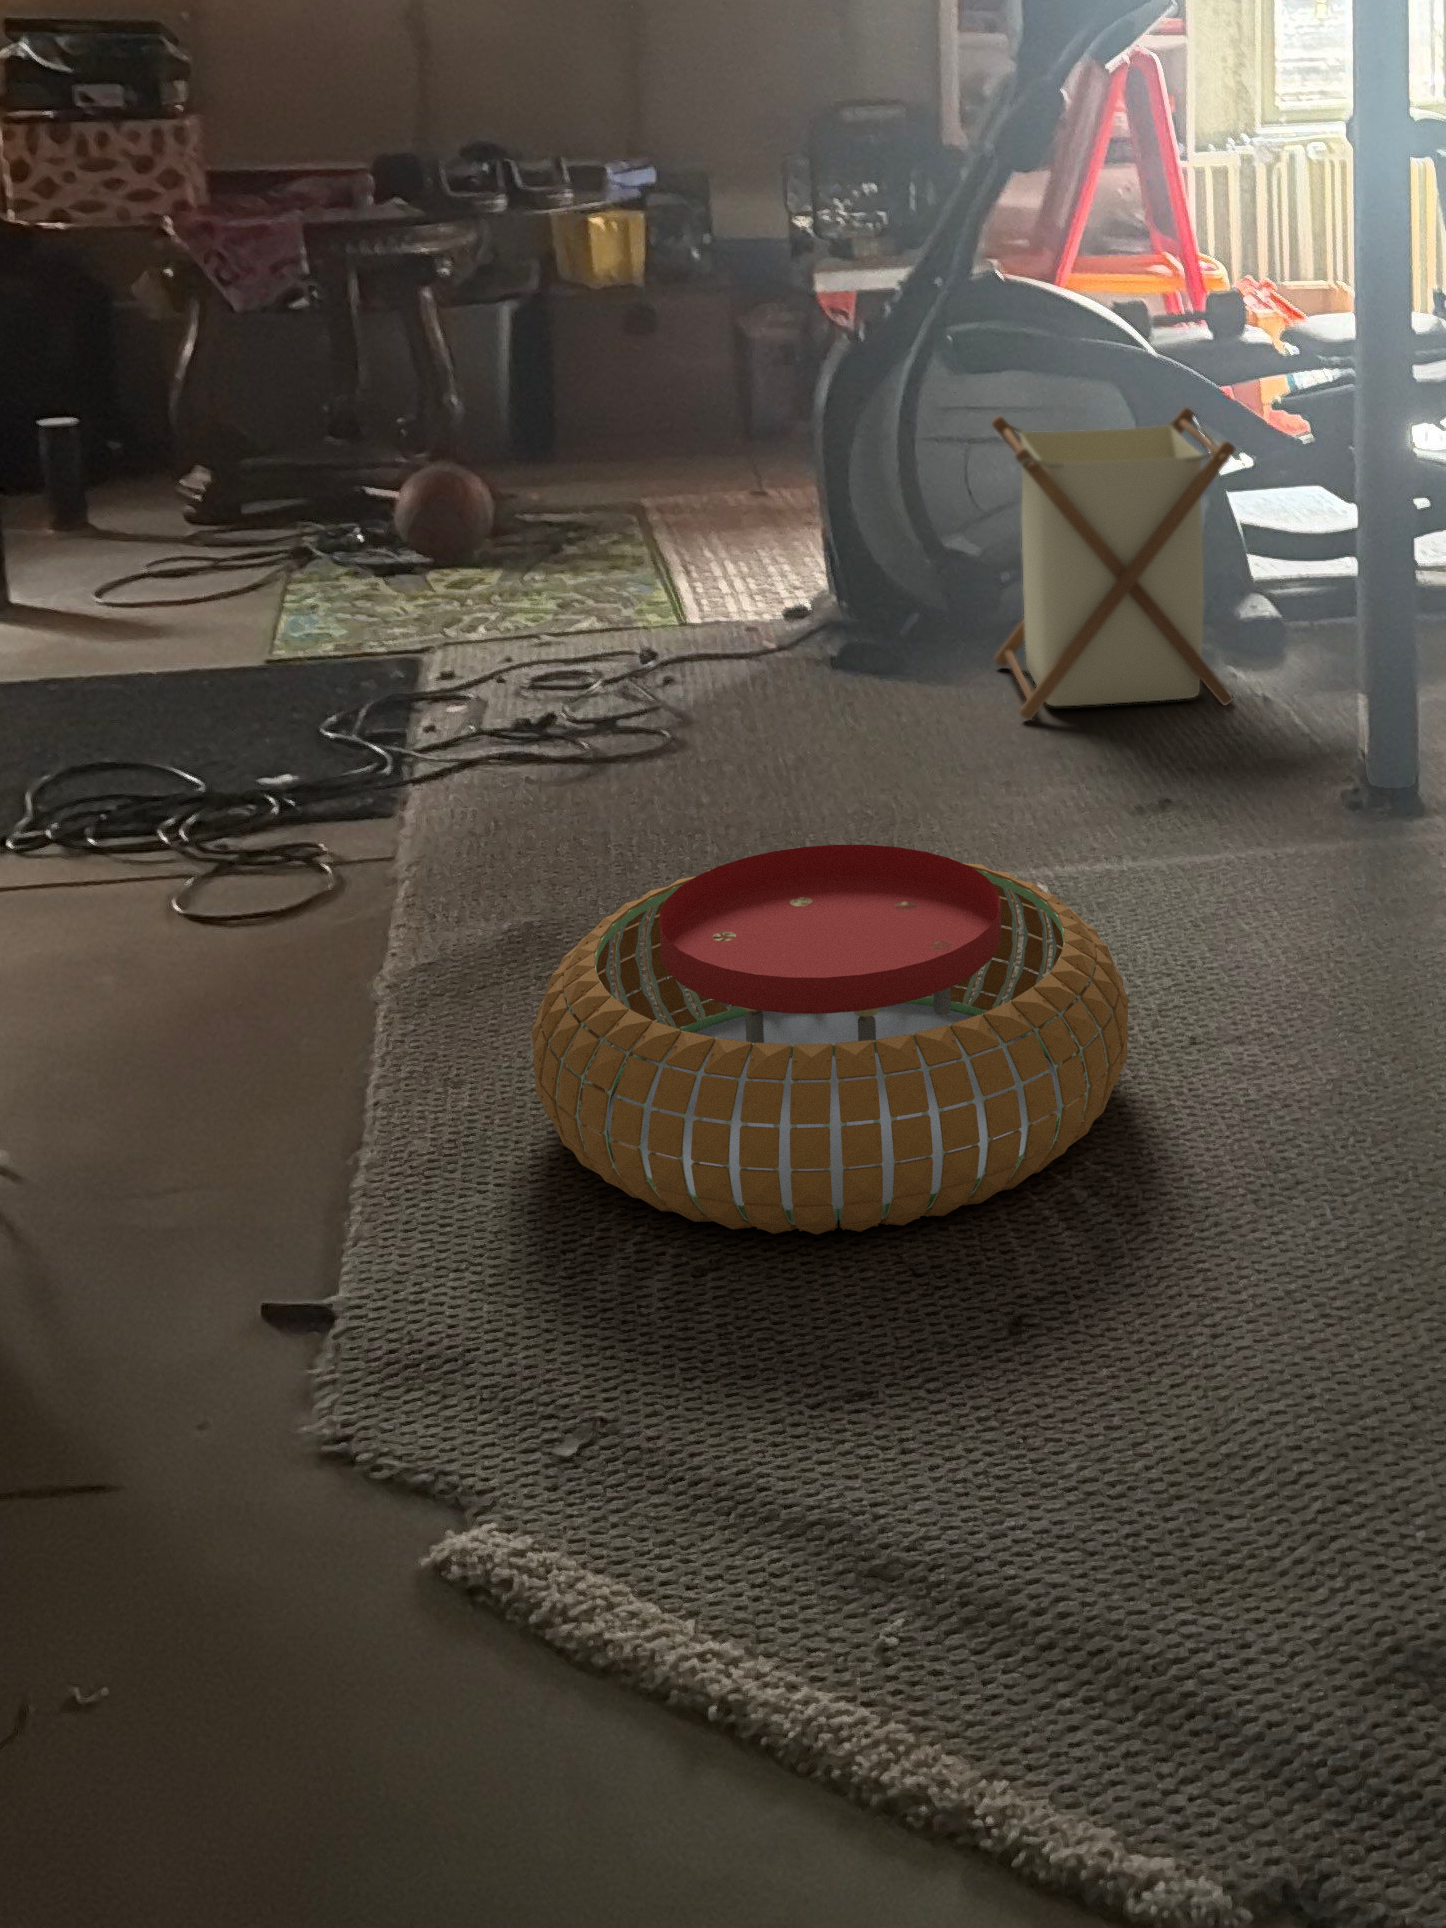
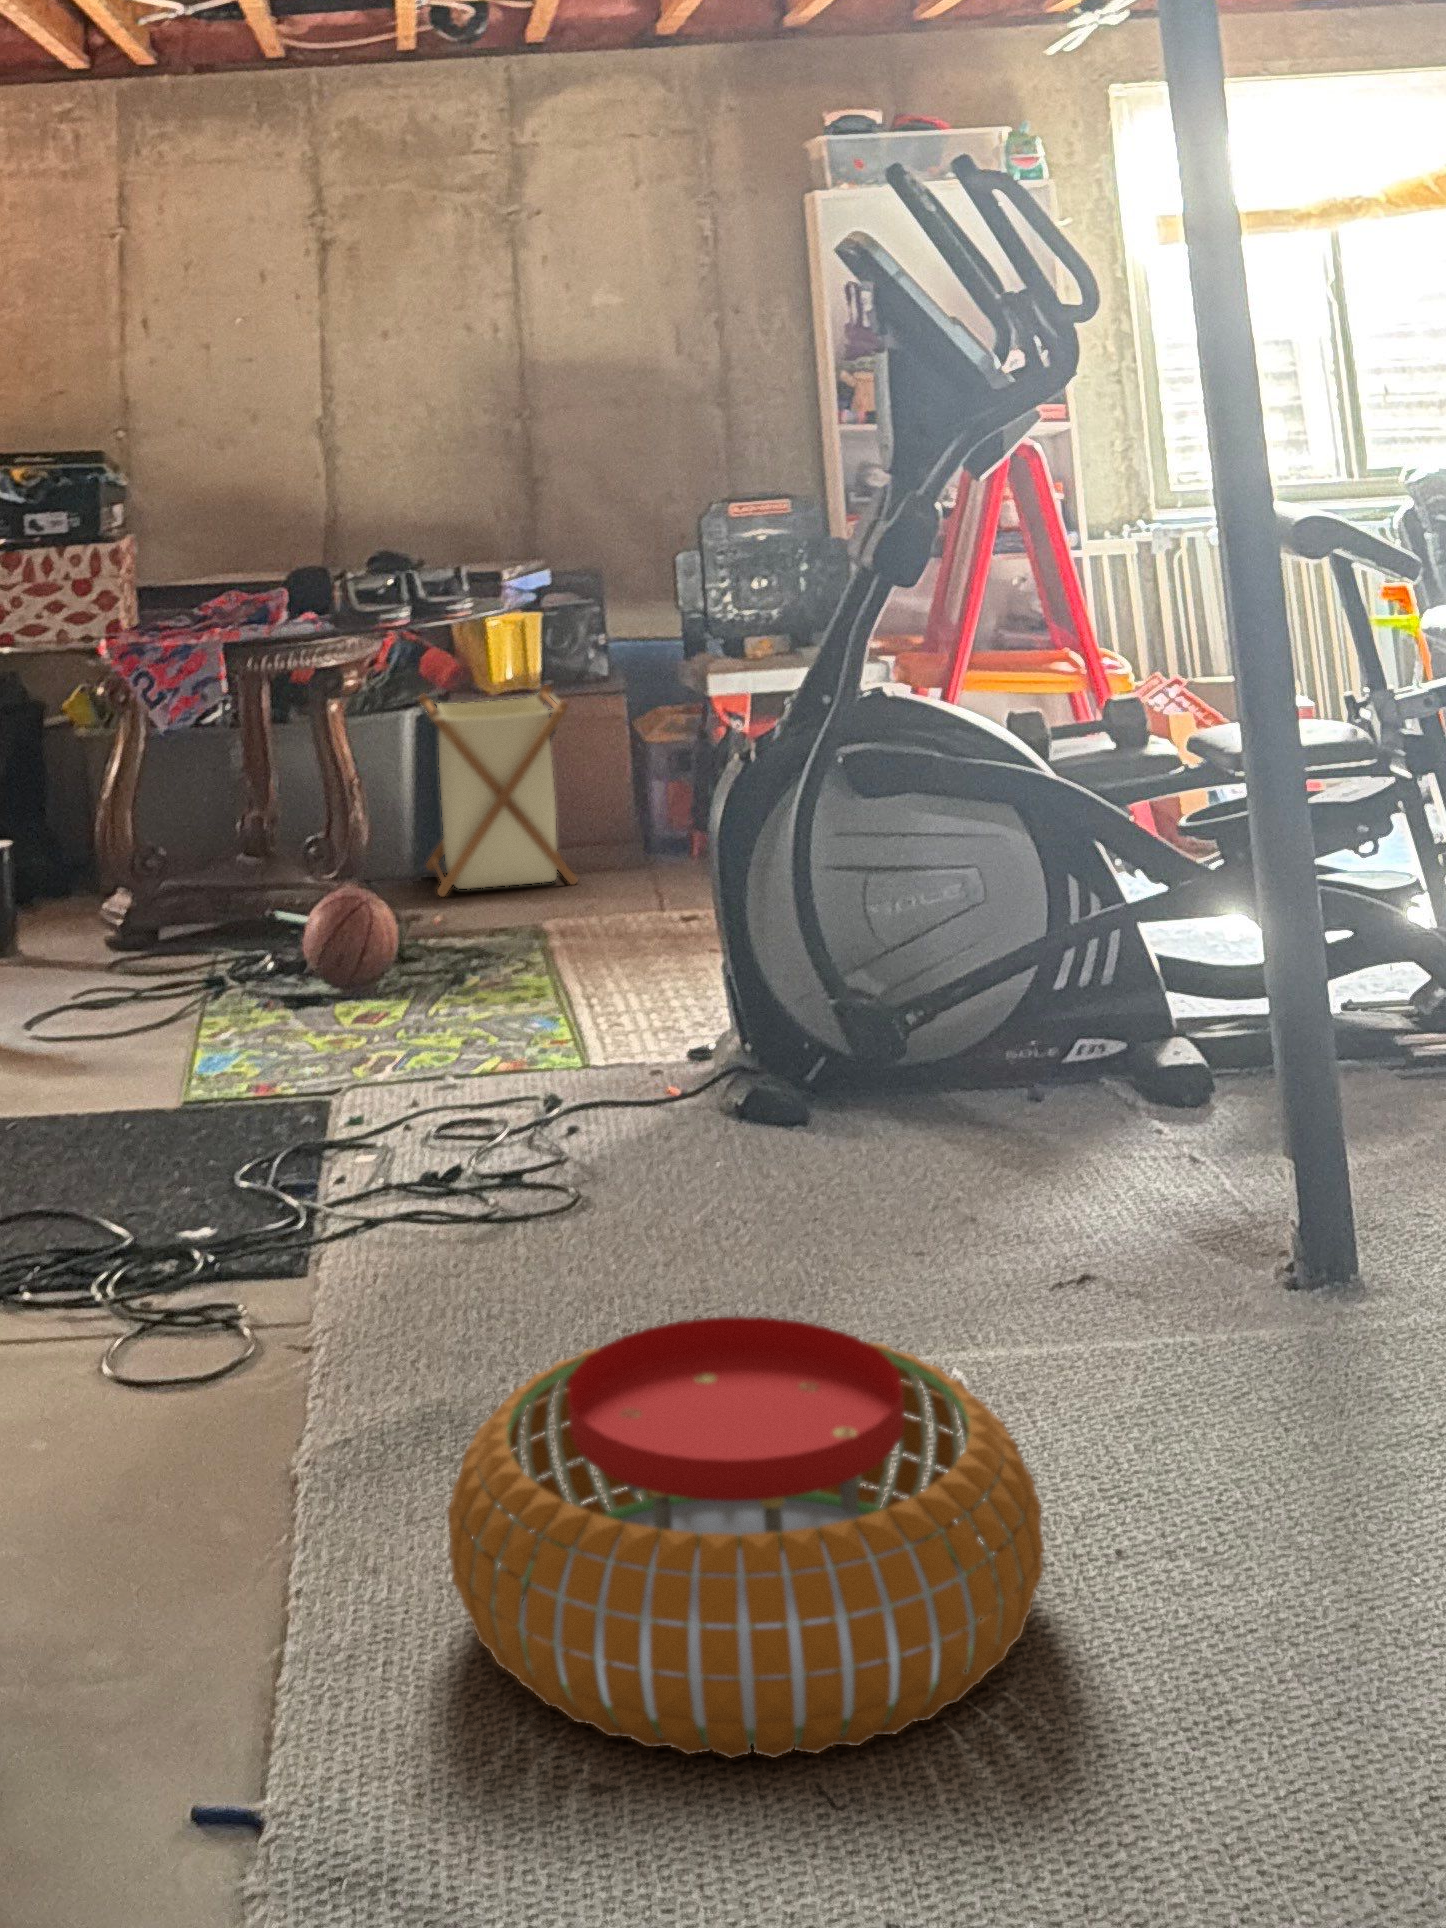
laundry basket: present [992,408,1235,720] -> present [419,686,577,896]

